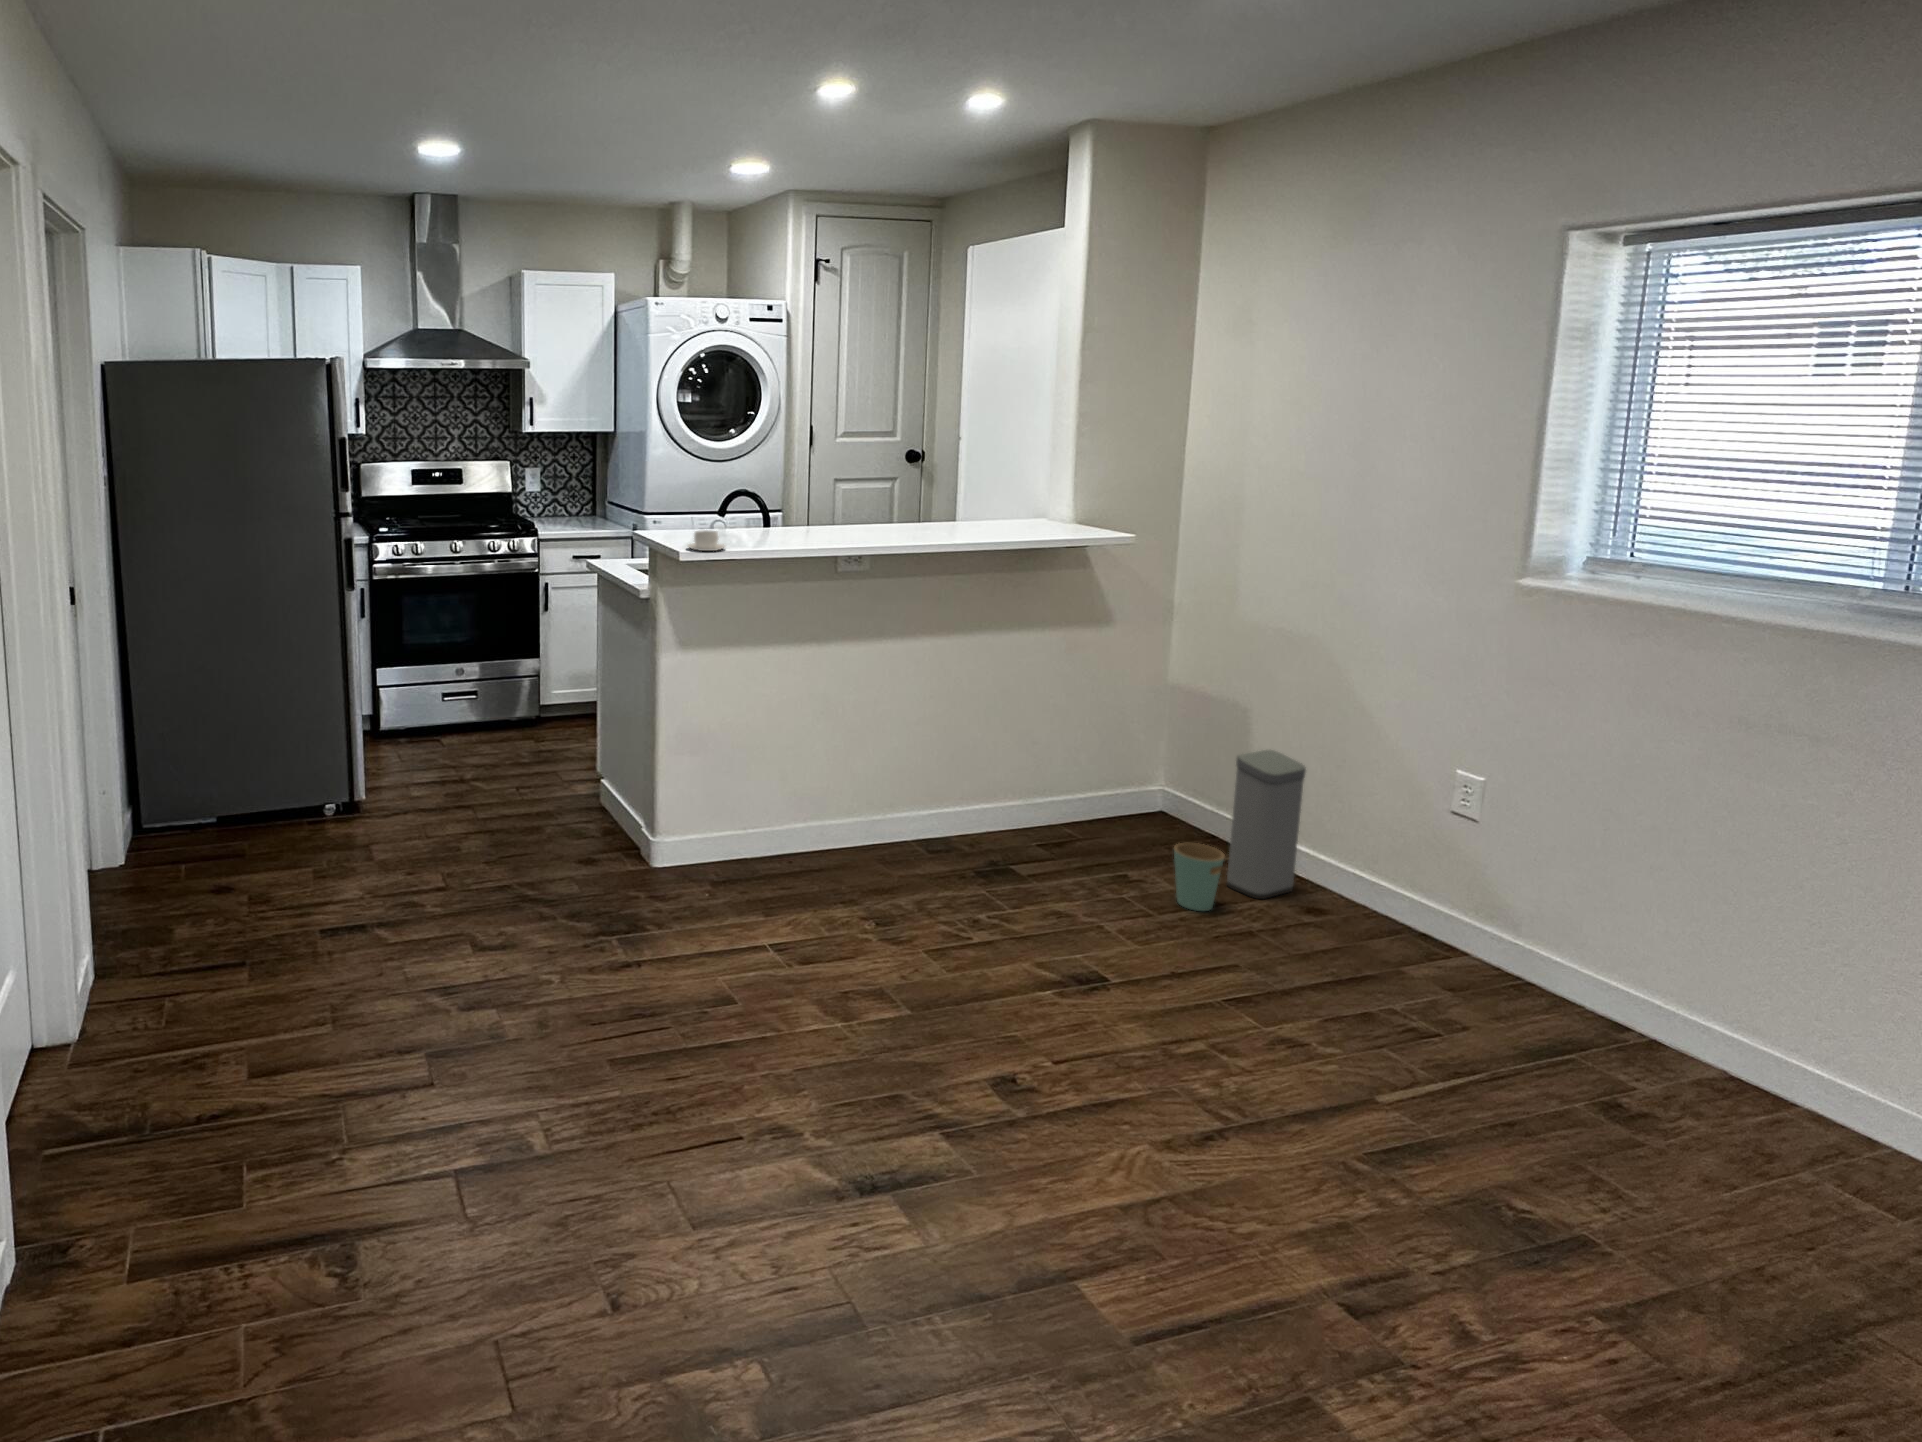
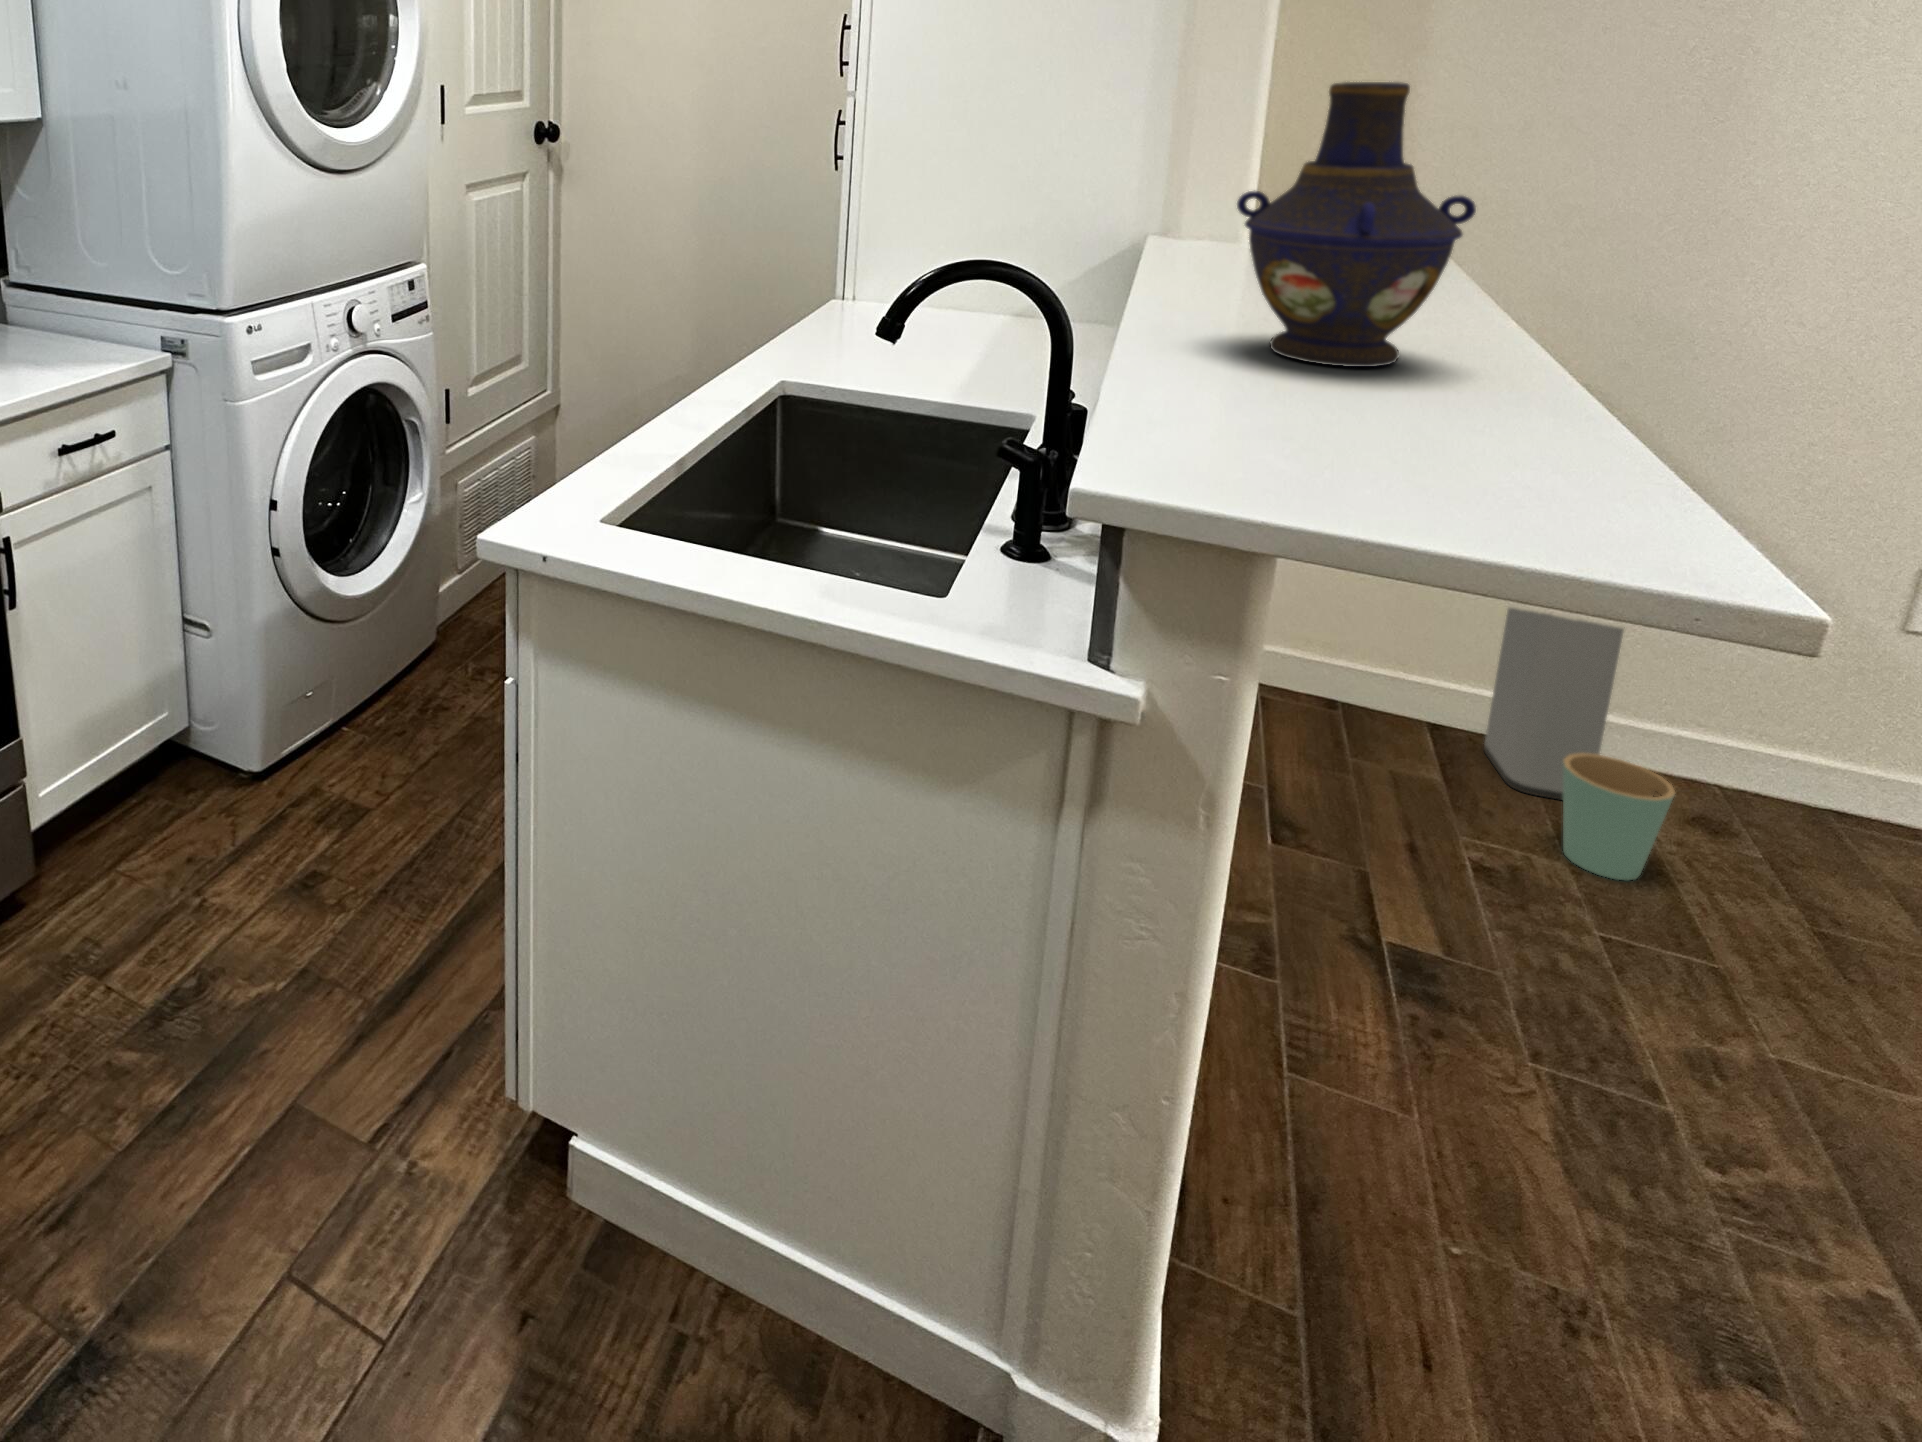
vase: none [792,445,855,545] -> present [1237,82,1476,367]
coffee cup: present [688,531,725,551] -> none [1303,389,1483,475]

